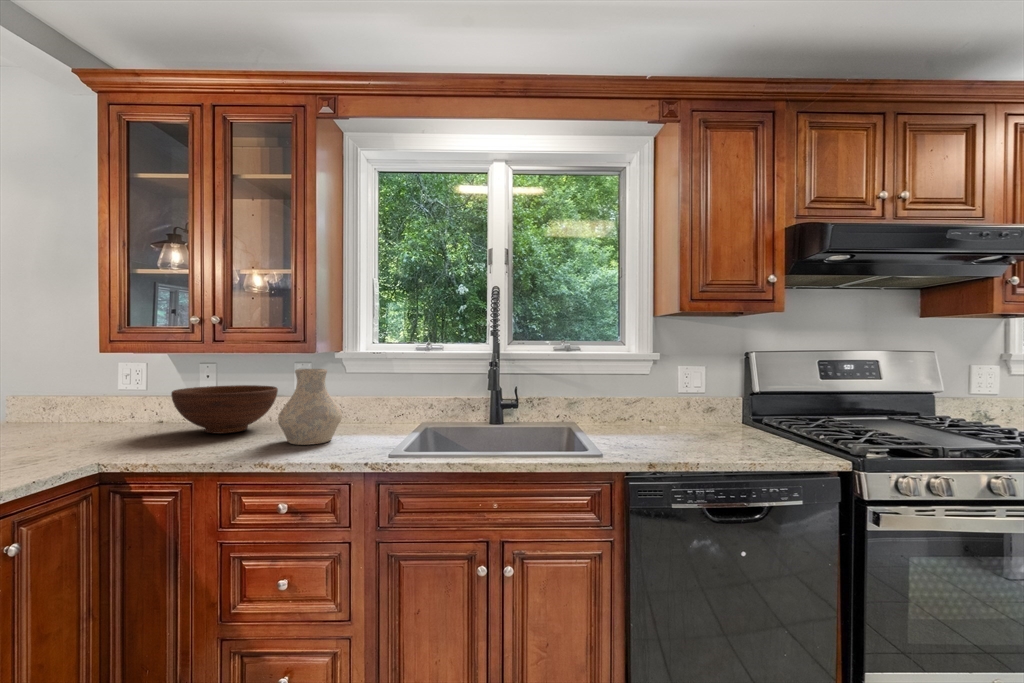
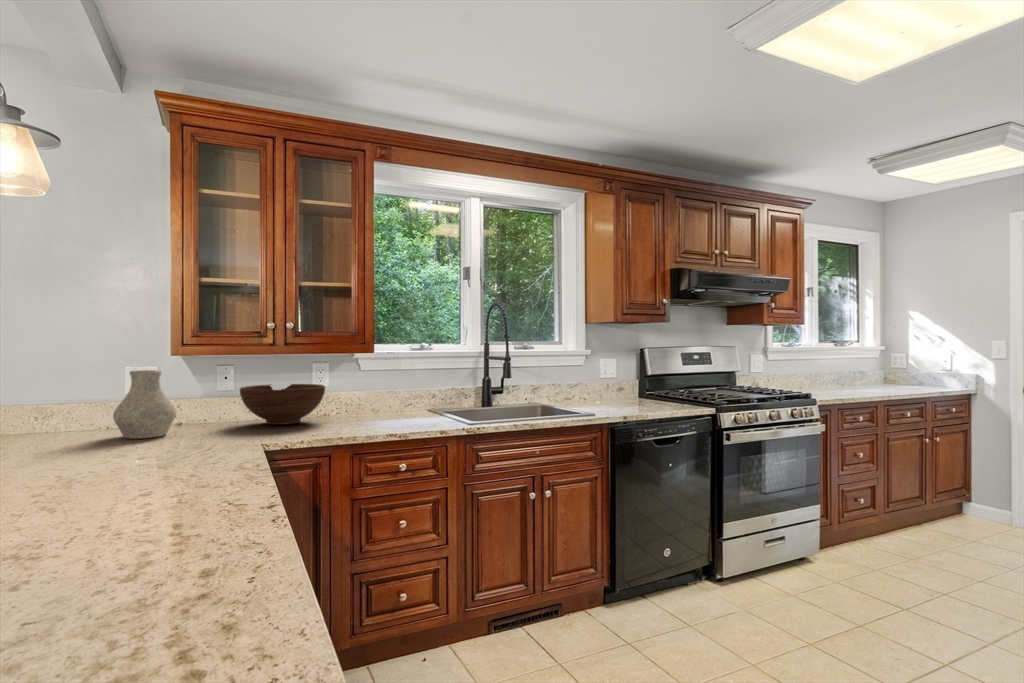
vase: present [278,369,342,445] -> present [113,370,176,439]

